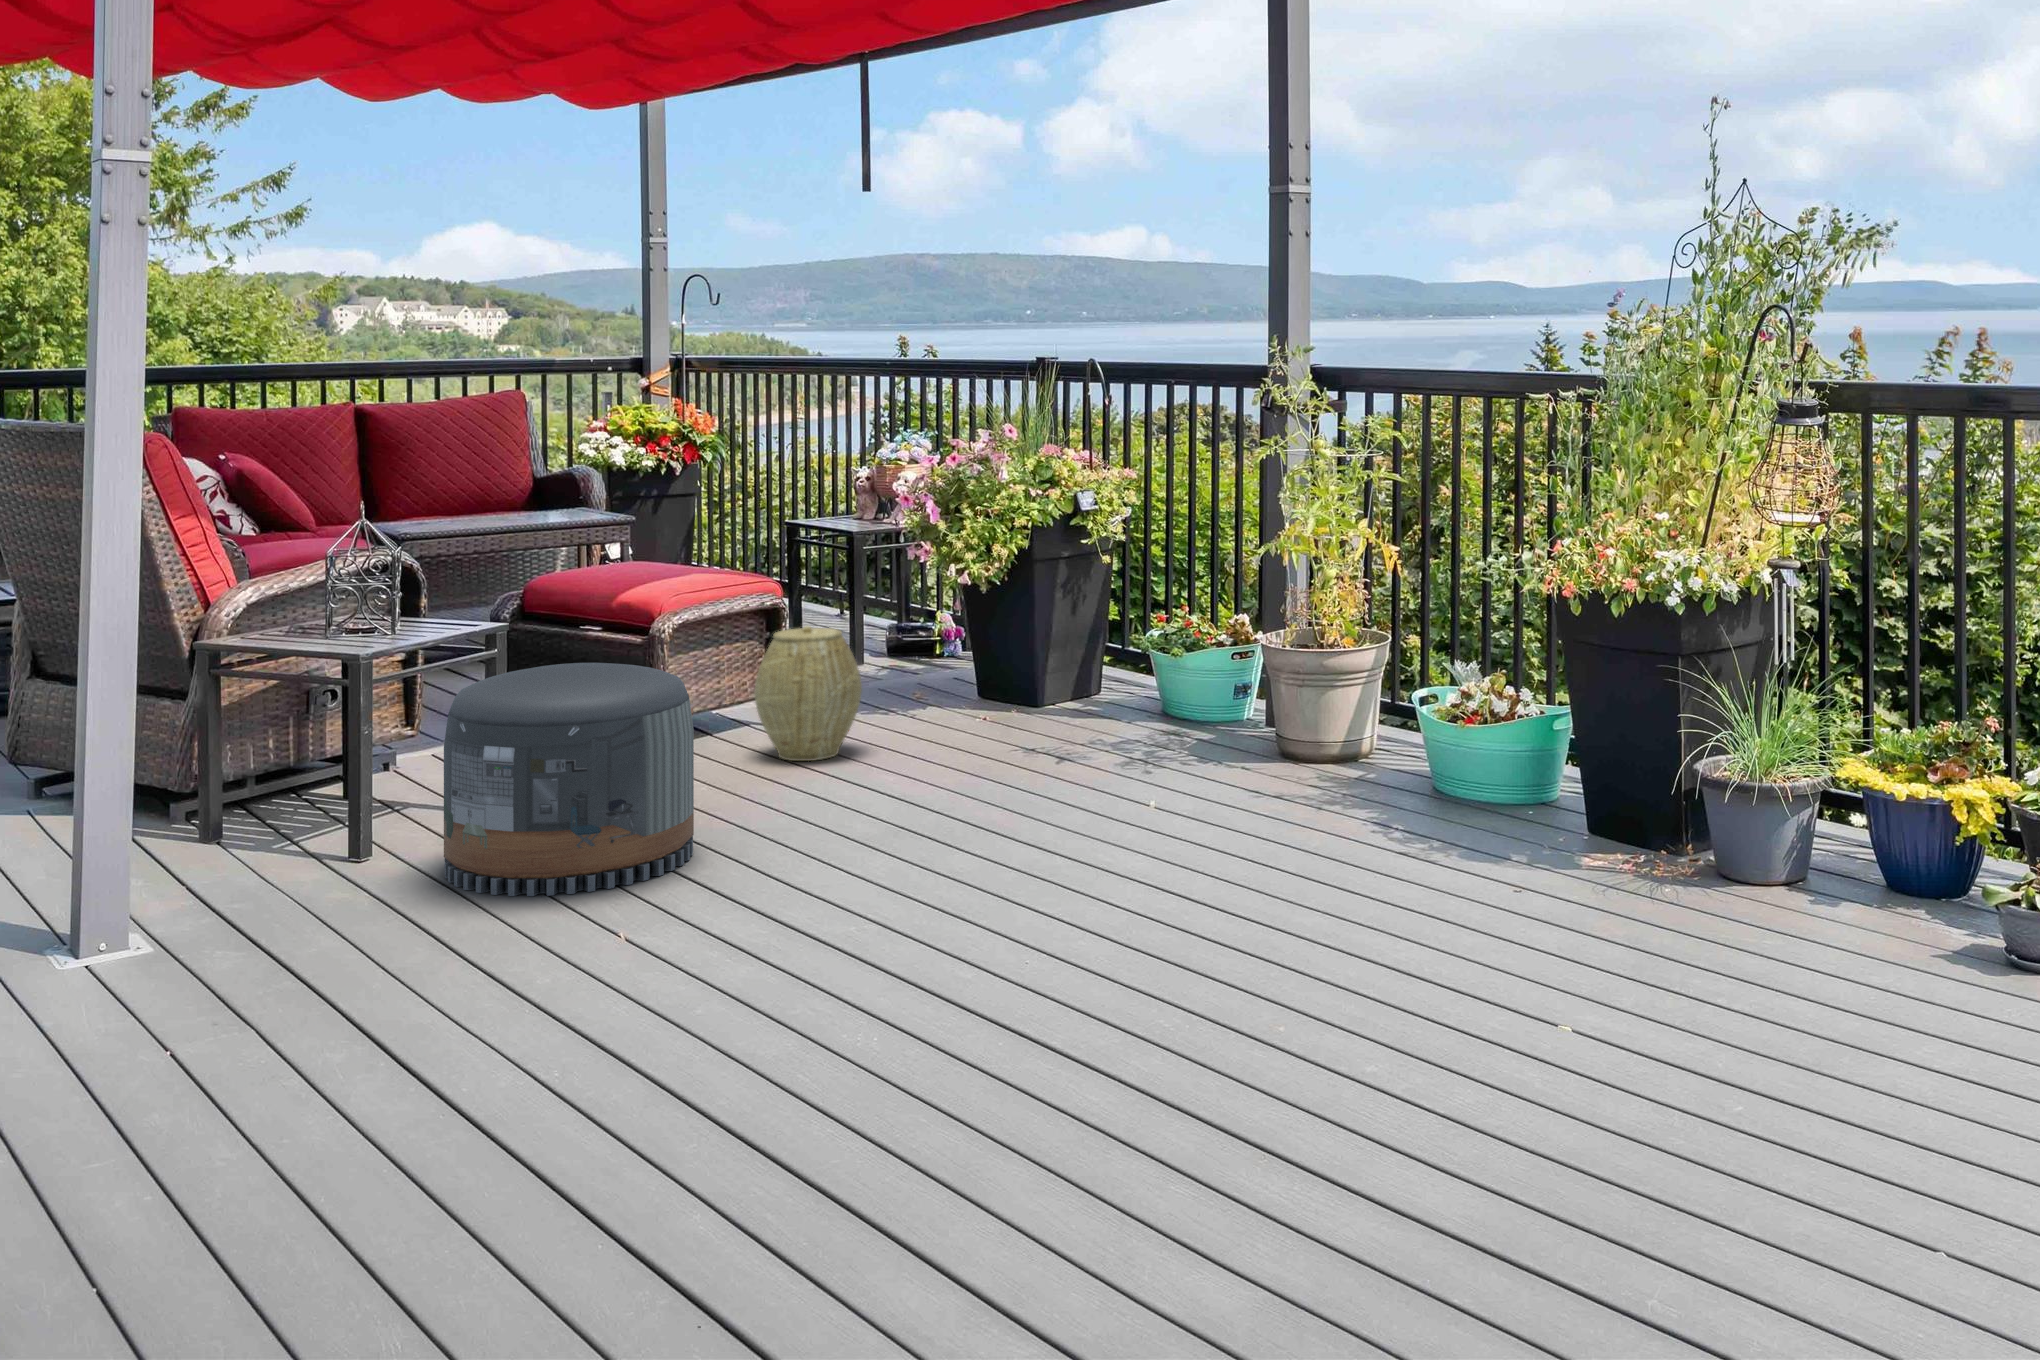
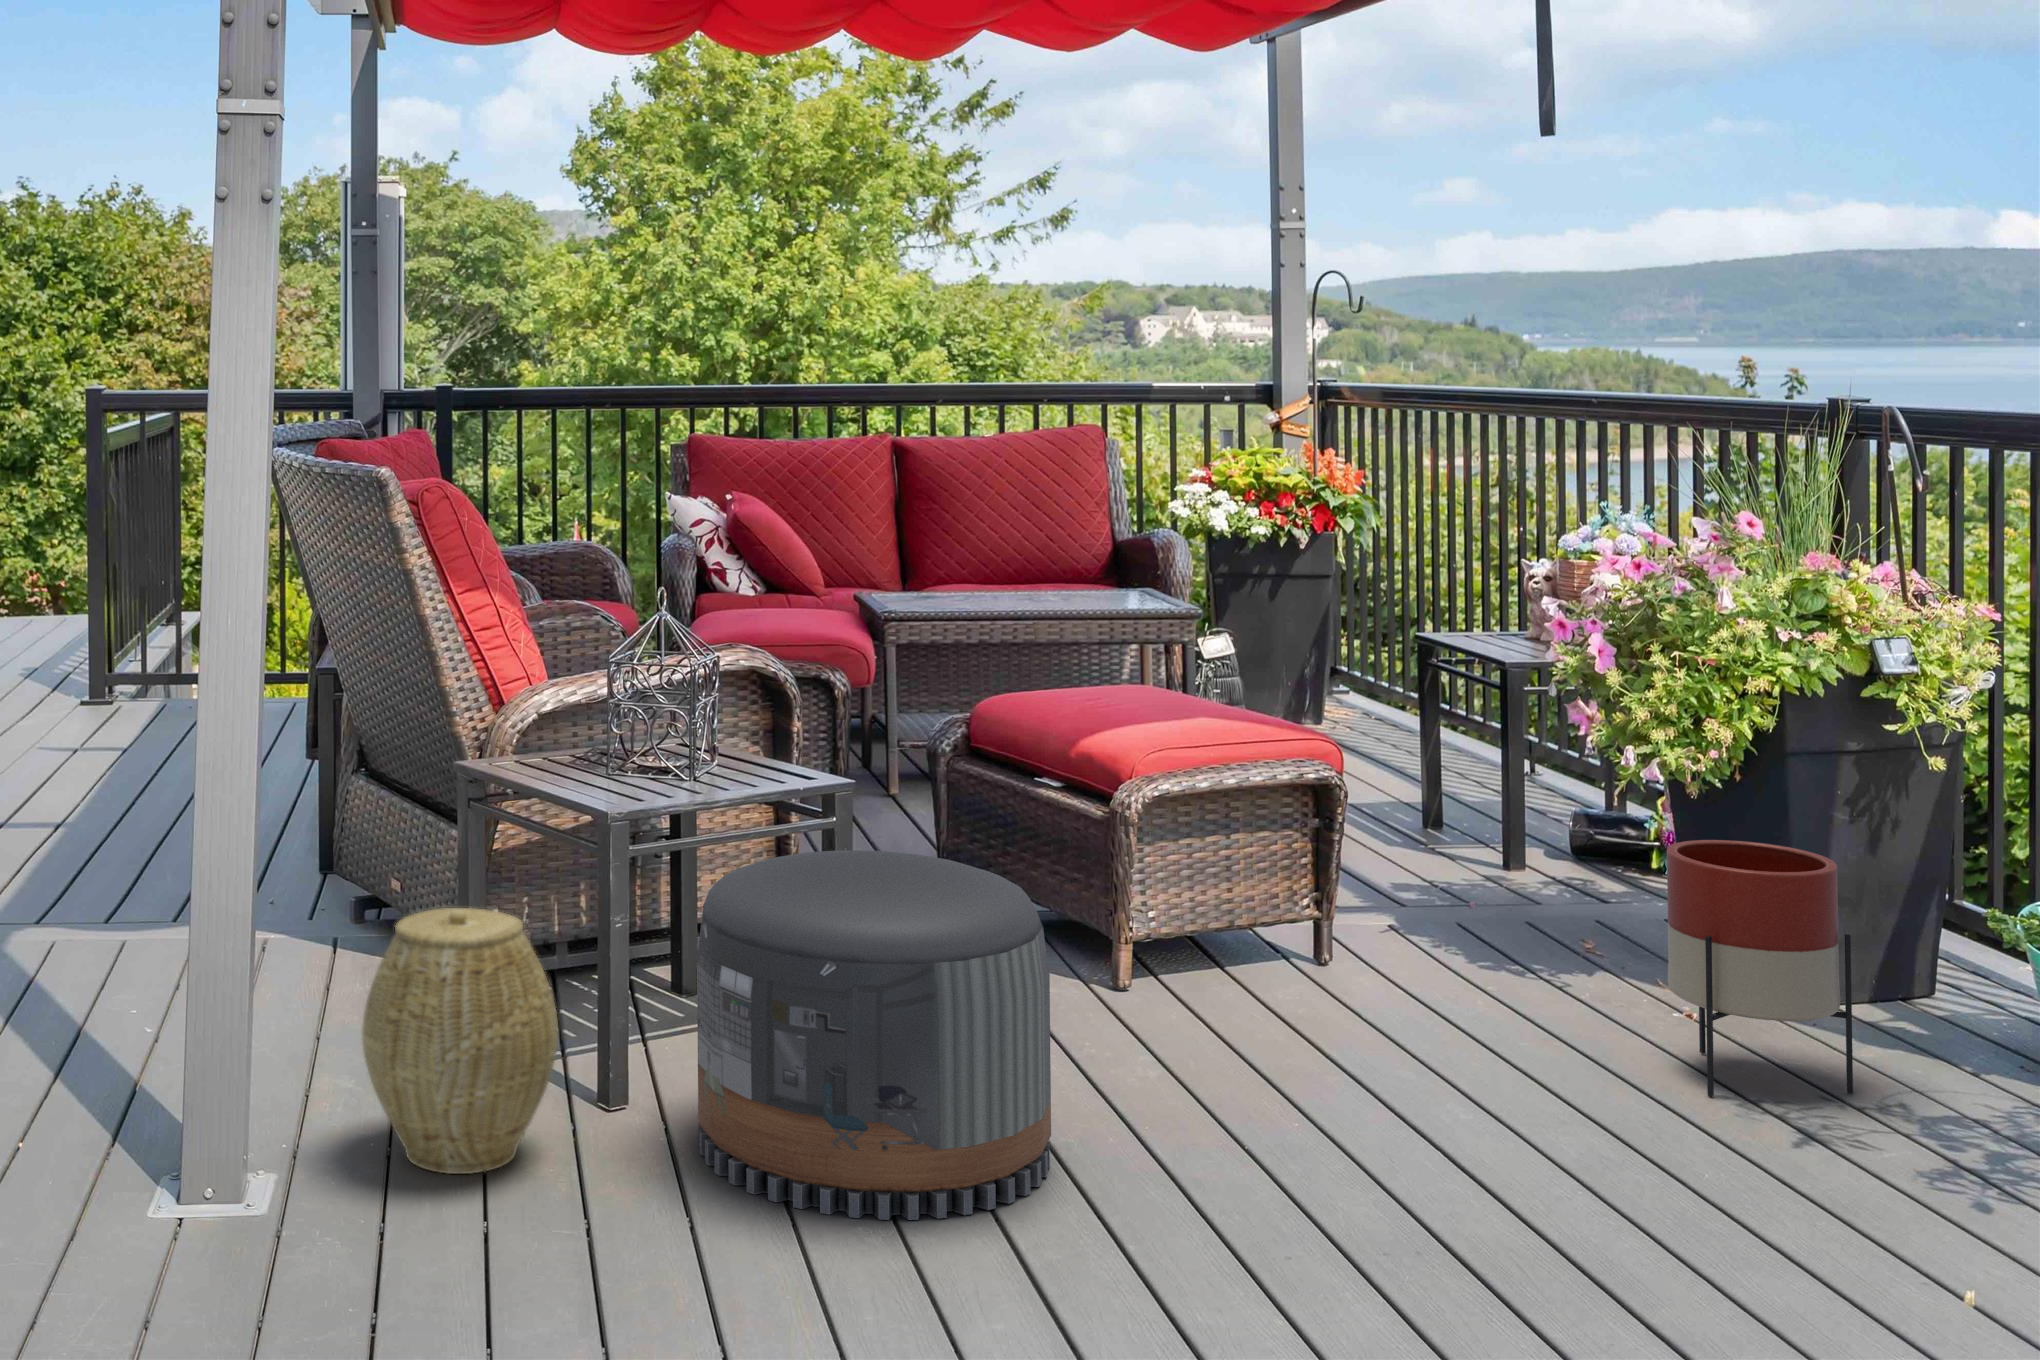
planter: none [986,609,1075,751] -> present [1667,840,1853,1097]
woven basket: present [755,626,862,761] -> present [362,908,558,1174]

